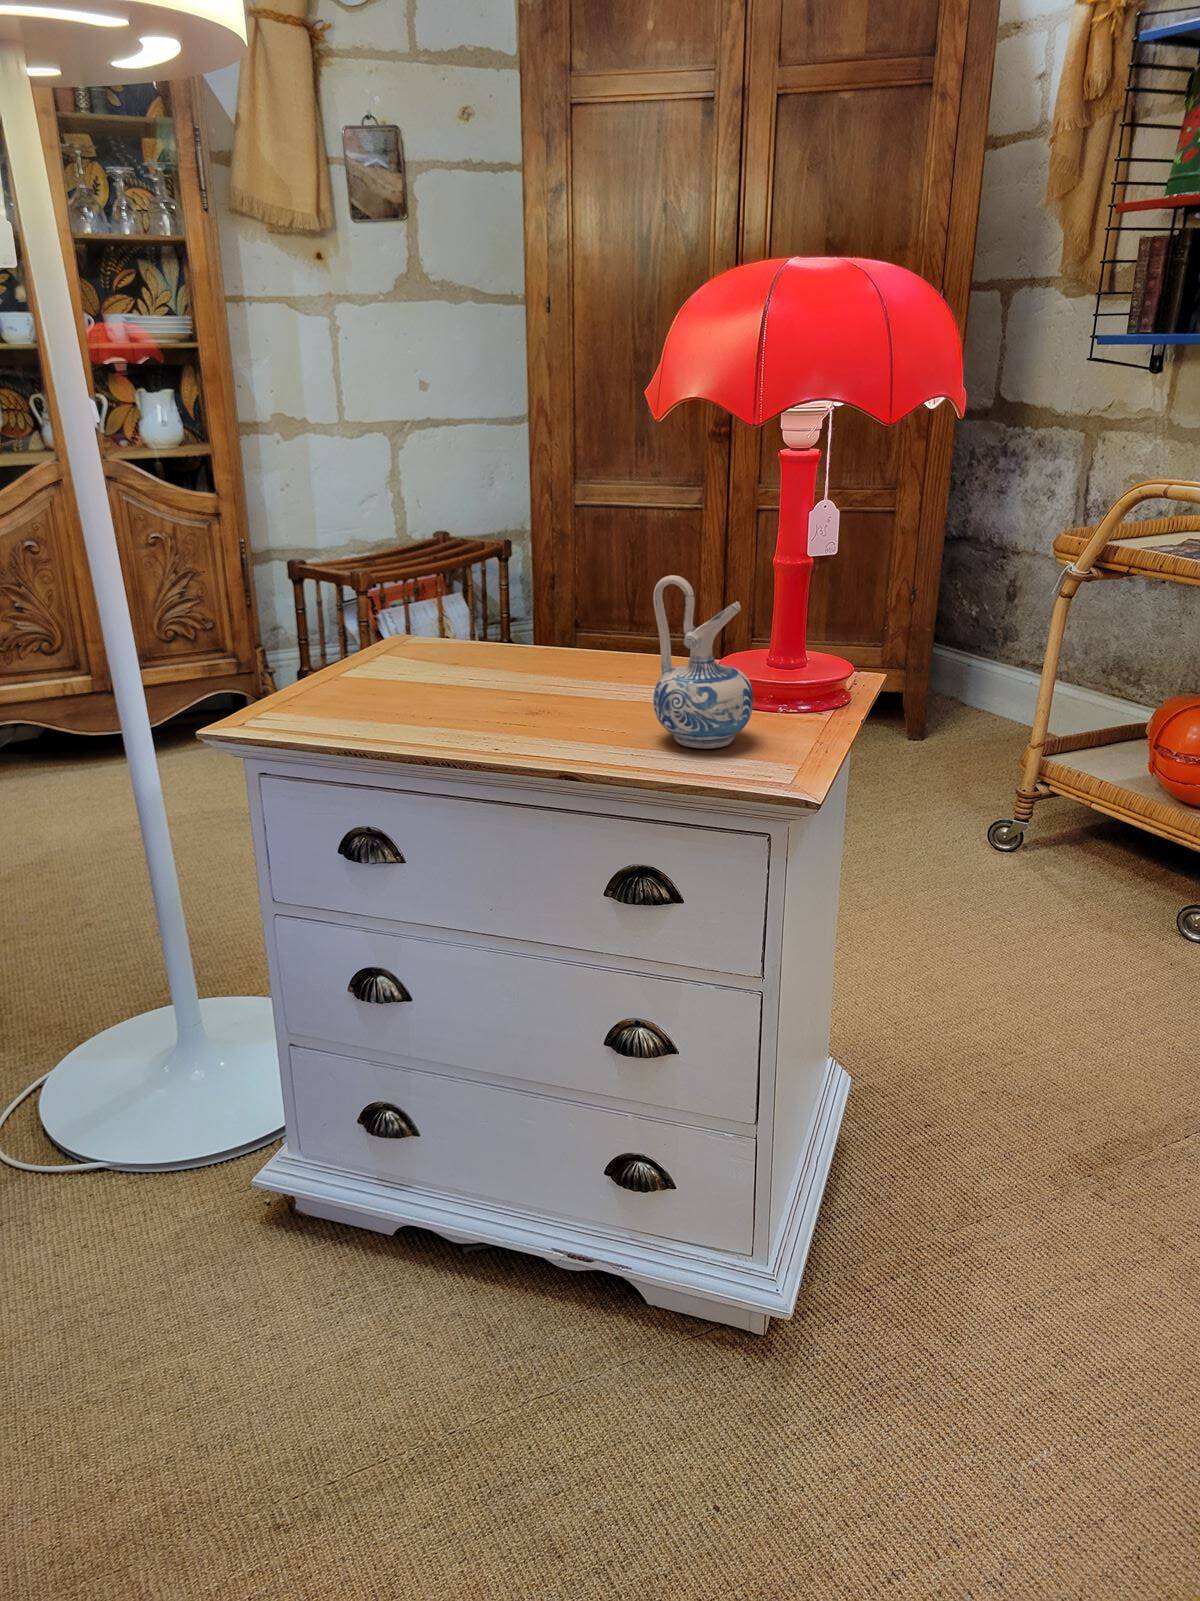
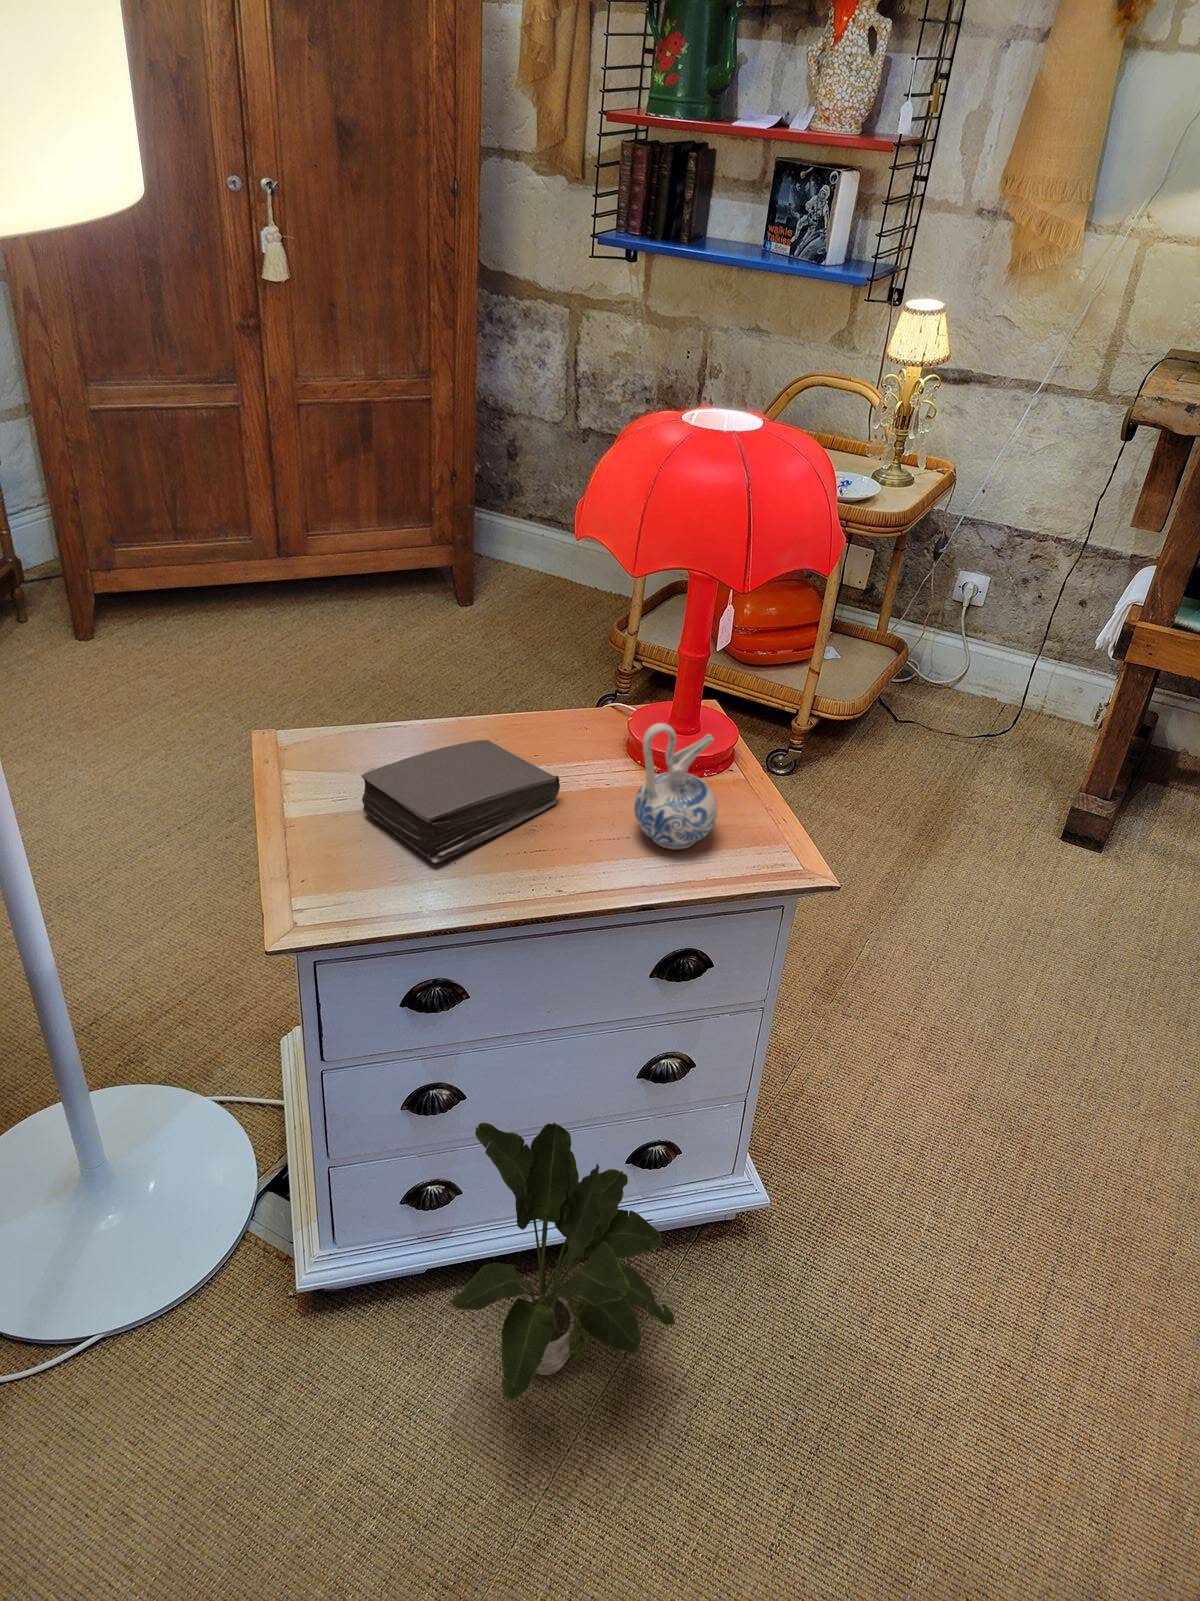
book: none [432,636,622,710] -> present [361,740,560,863]
potted plant: none [273,1006,600,1378] -> present [451,1123,675,1401]

